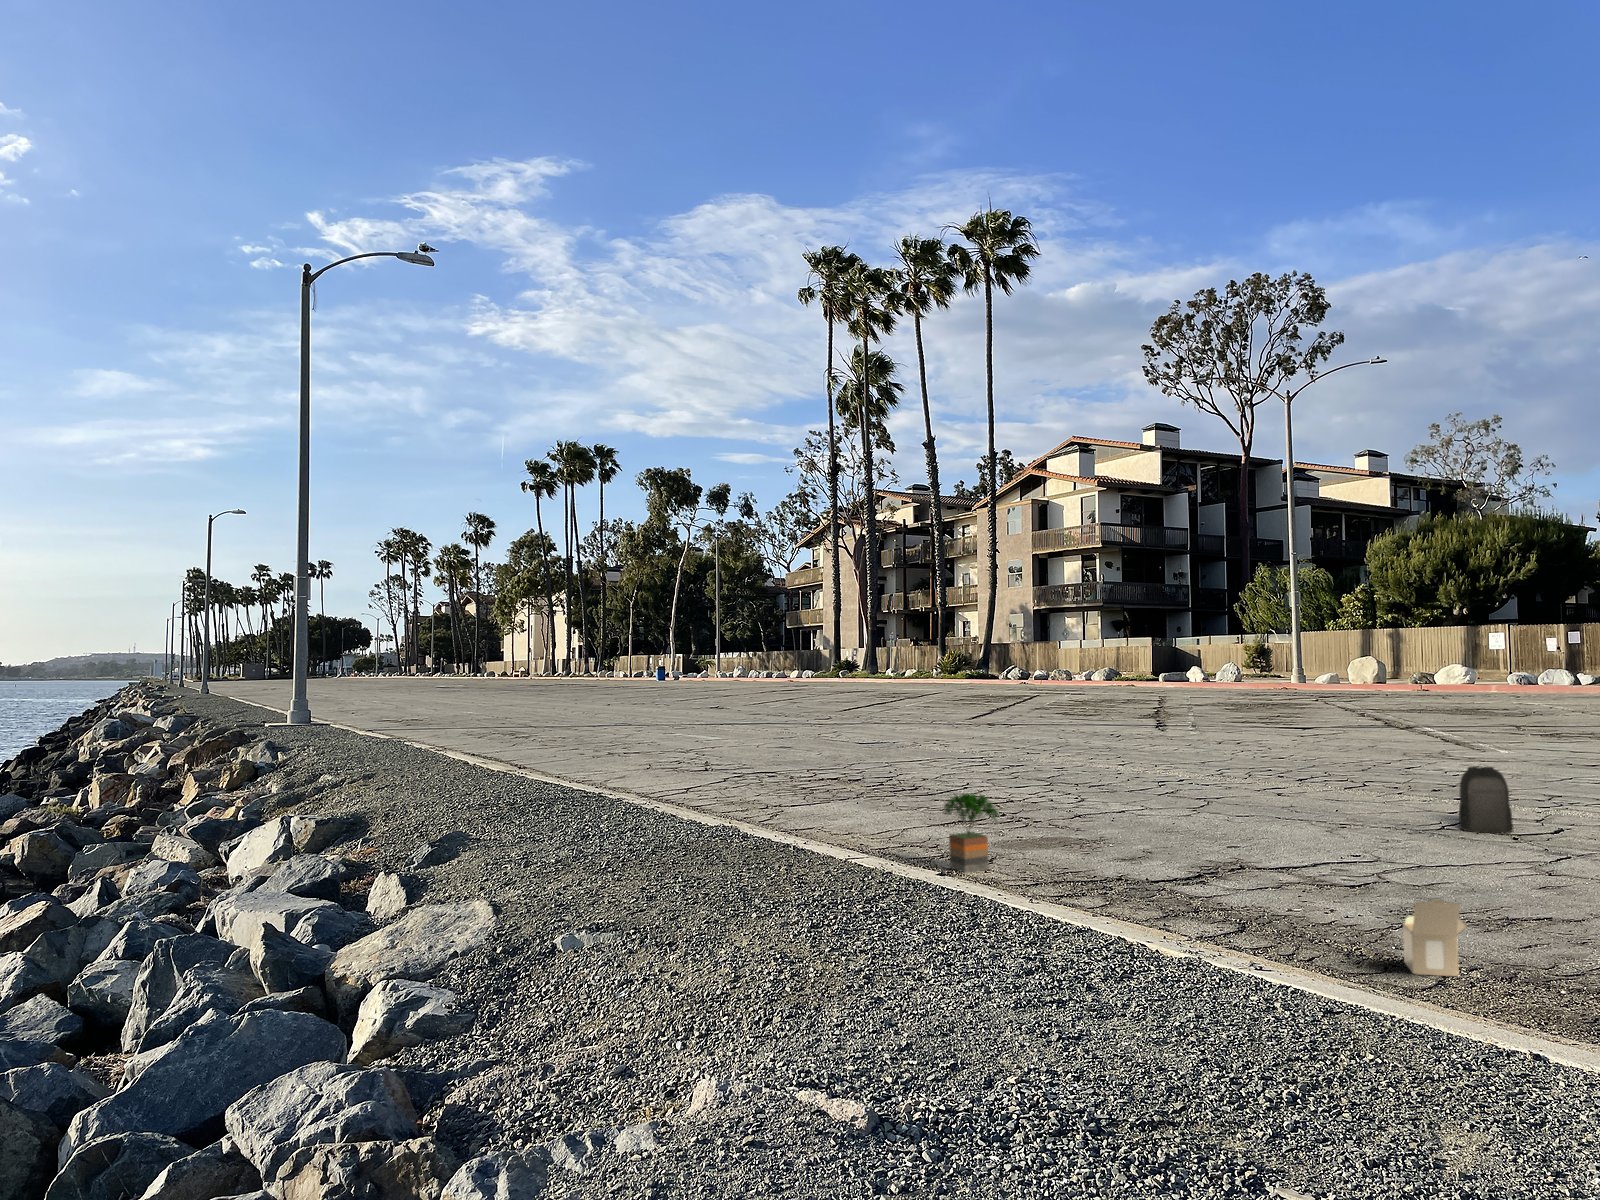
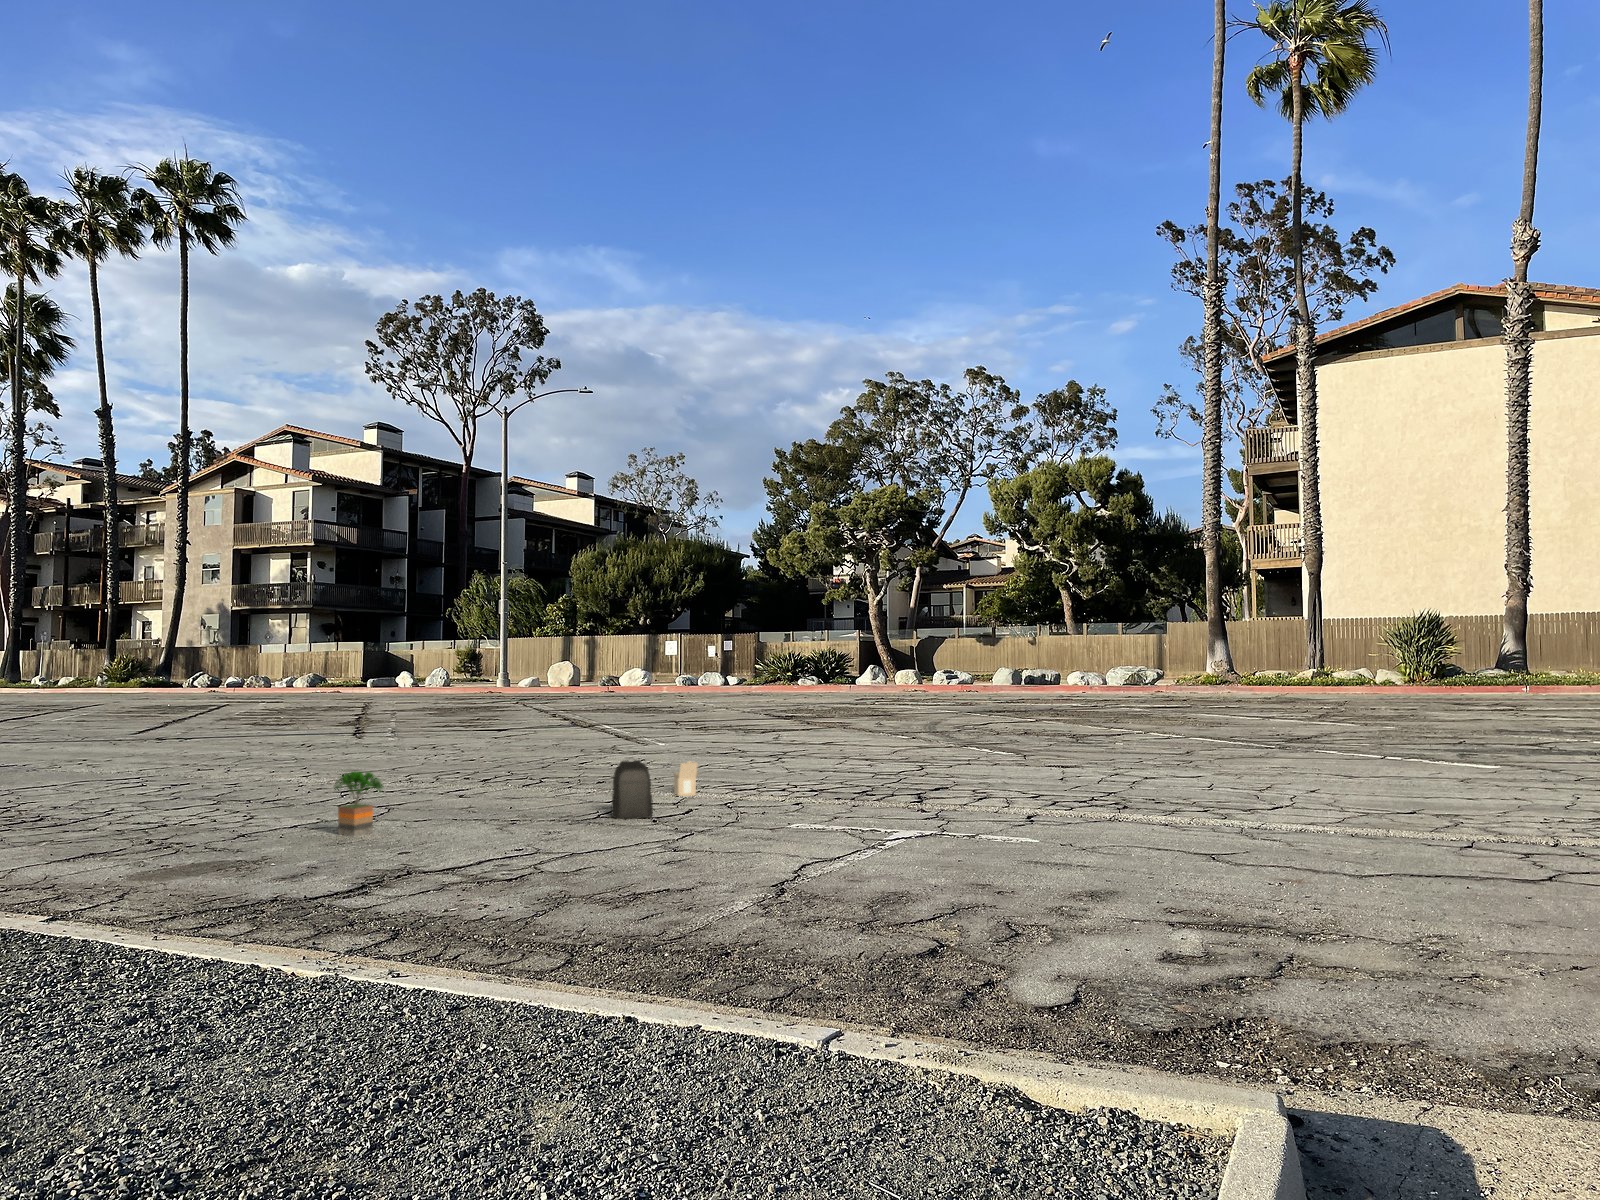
potted tree: present [943,794,998,873] -> present [334,771,383,836]
cardboard box: present [1403,899,1467,977] -> present [673,761,699,796]

